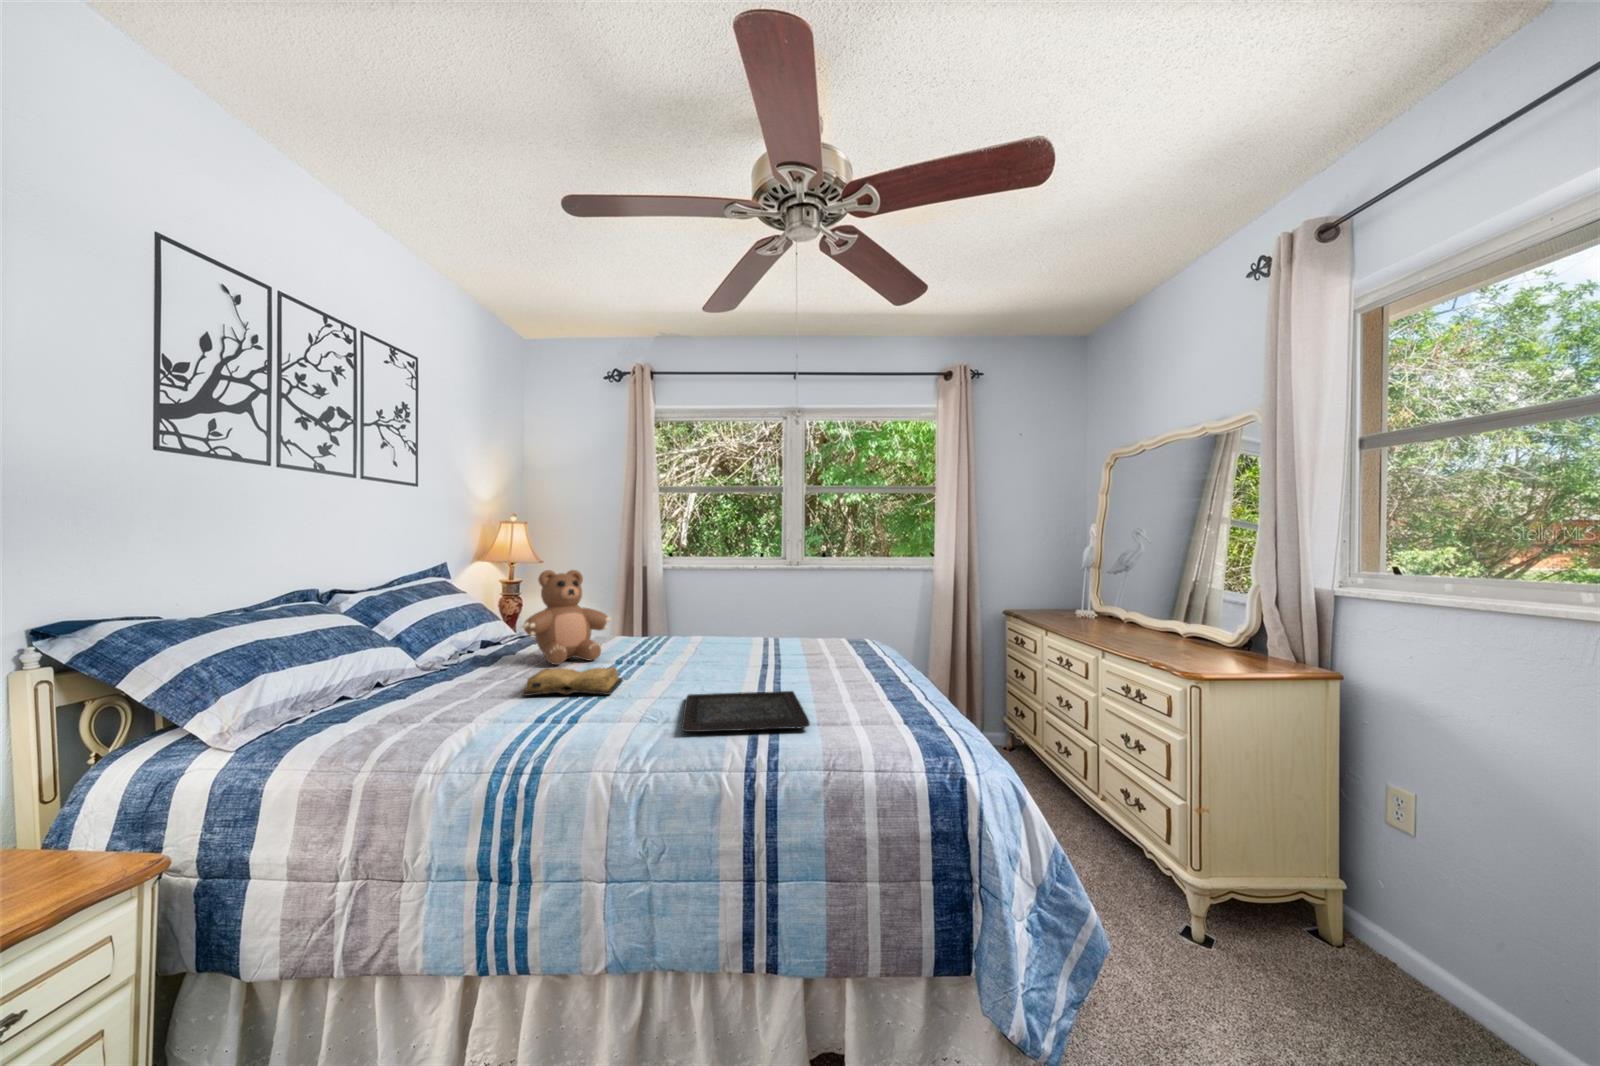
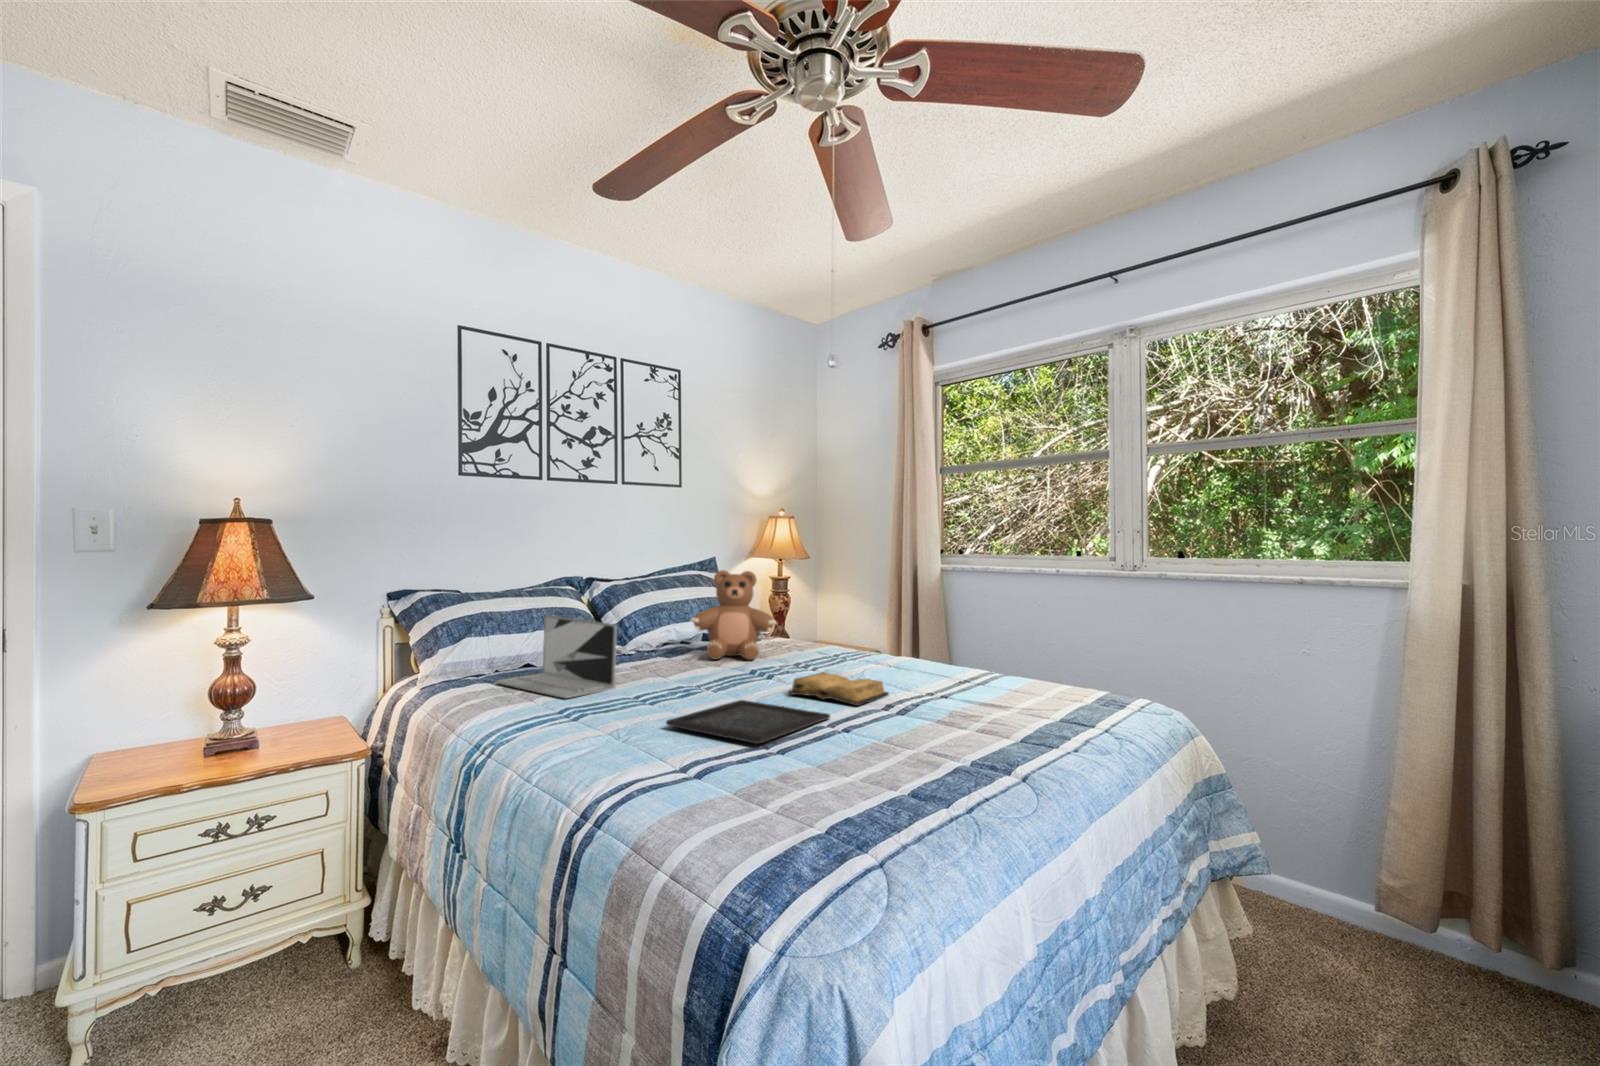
laptop: none [333,633,517,734] -> present [496,615,617,698]
diary: present [522,667,622,696] -> present [789,672,889,706]

